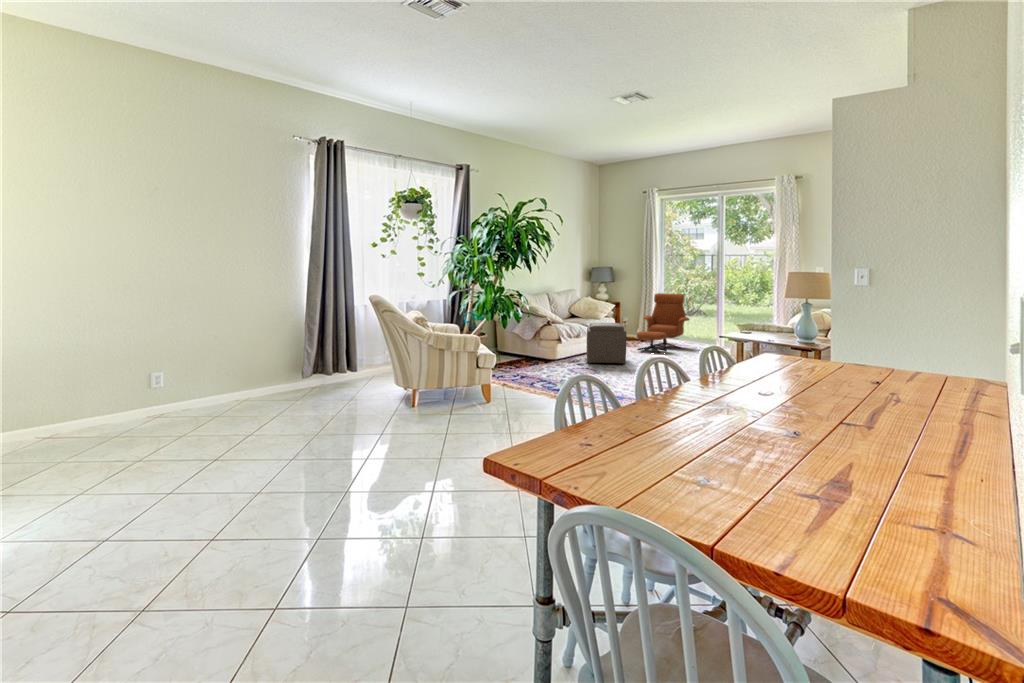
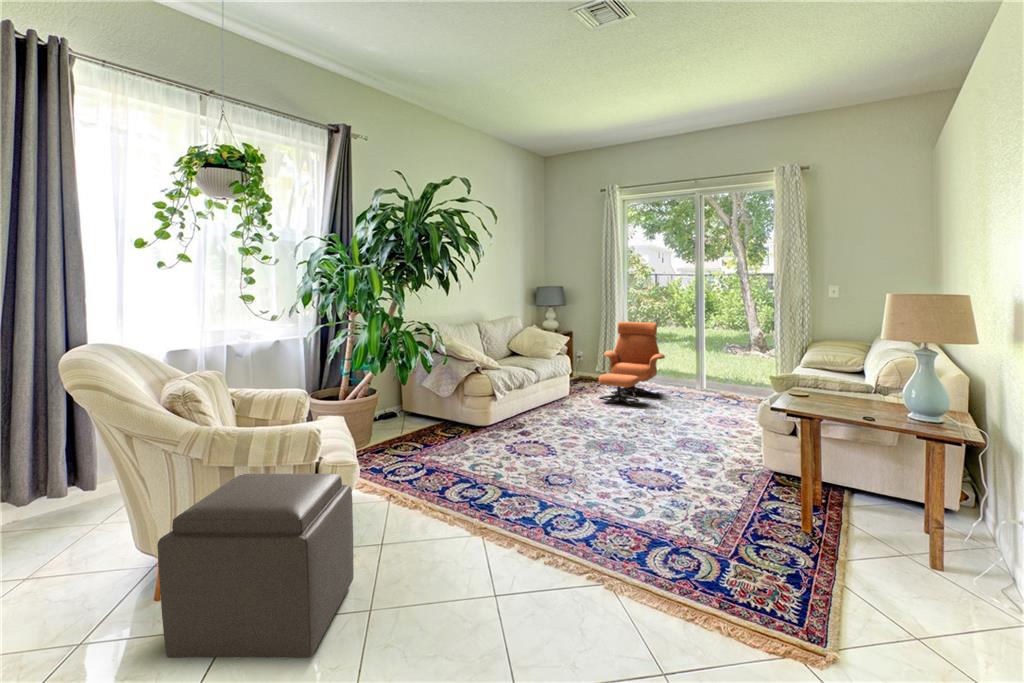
ottoman: present [587,323,627,364] -> present [158,474,354,658]

